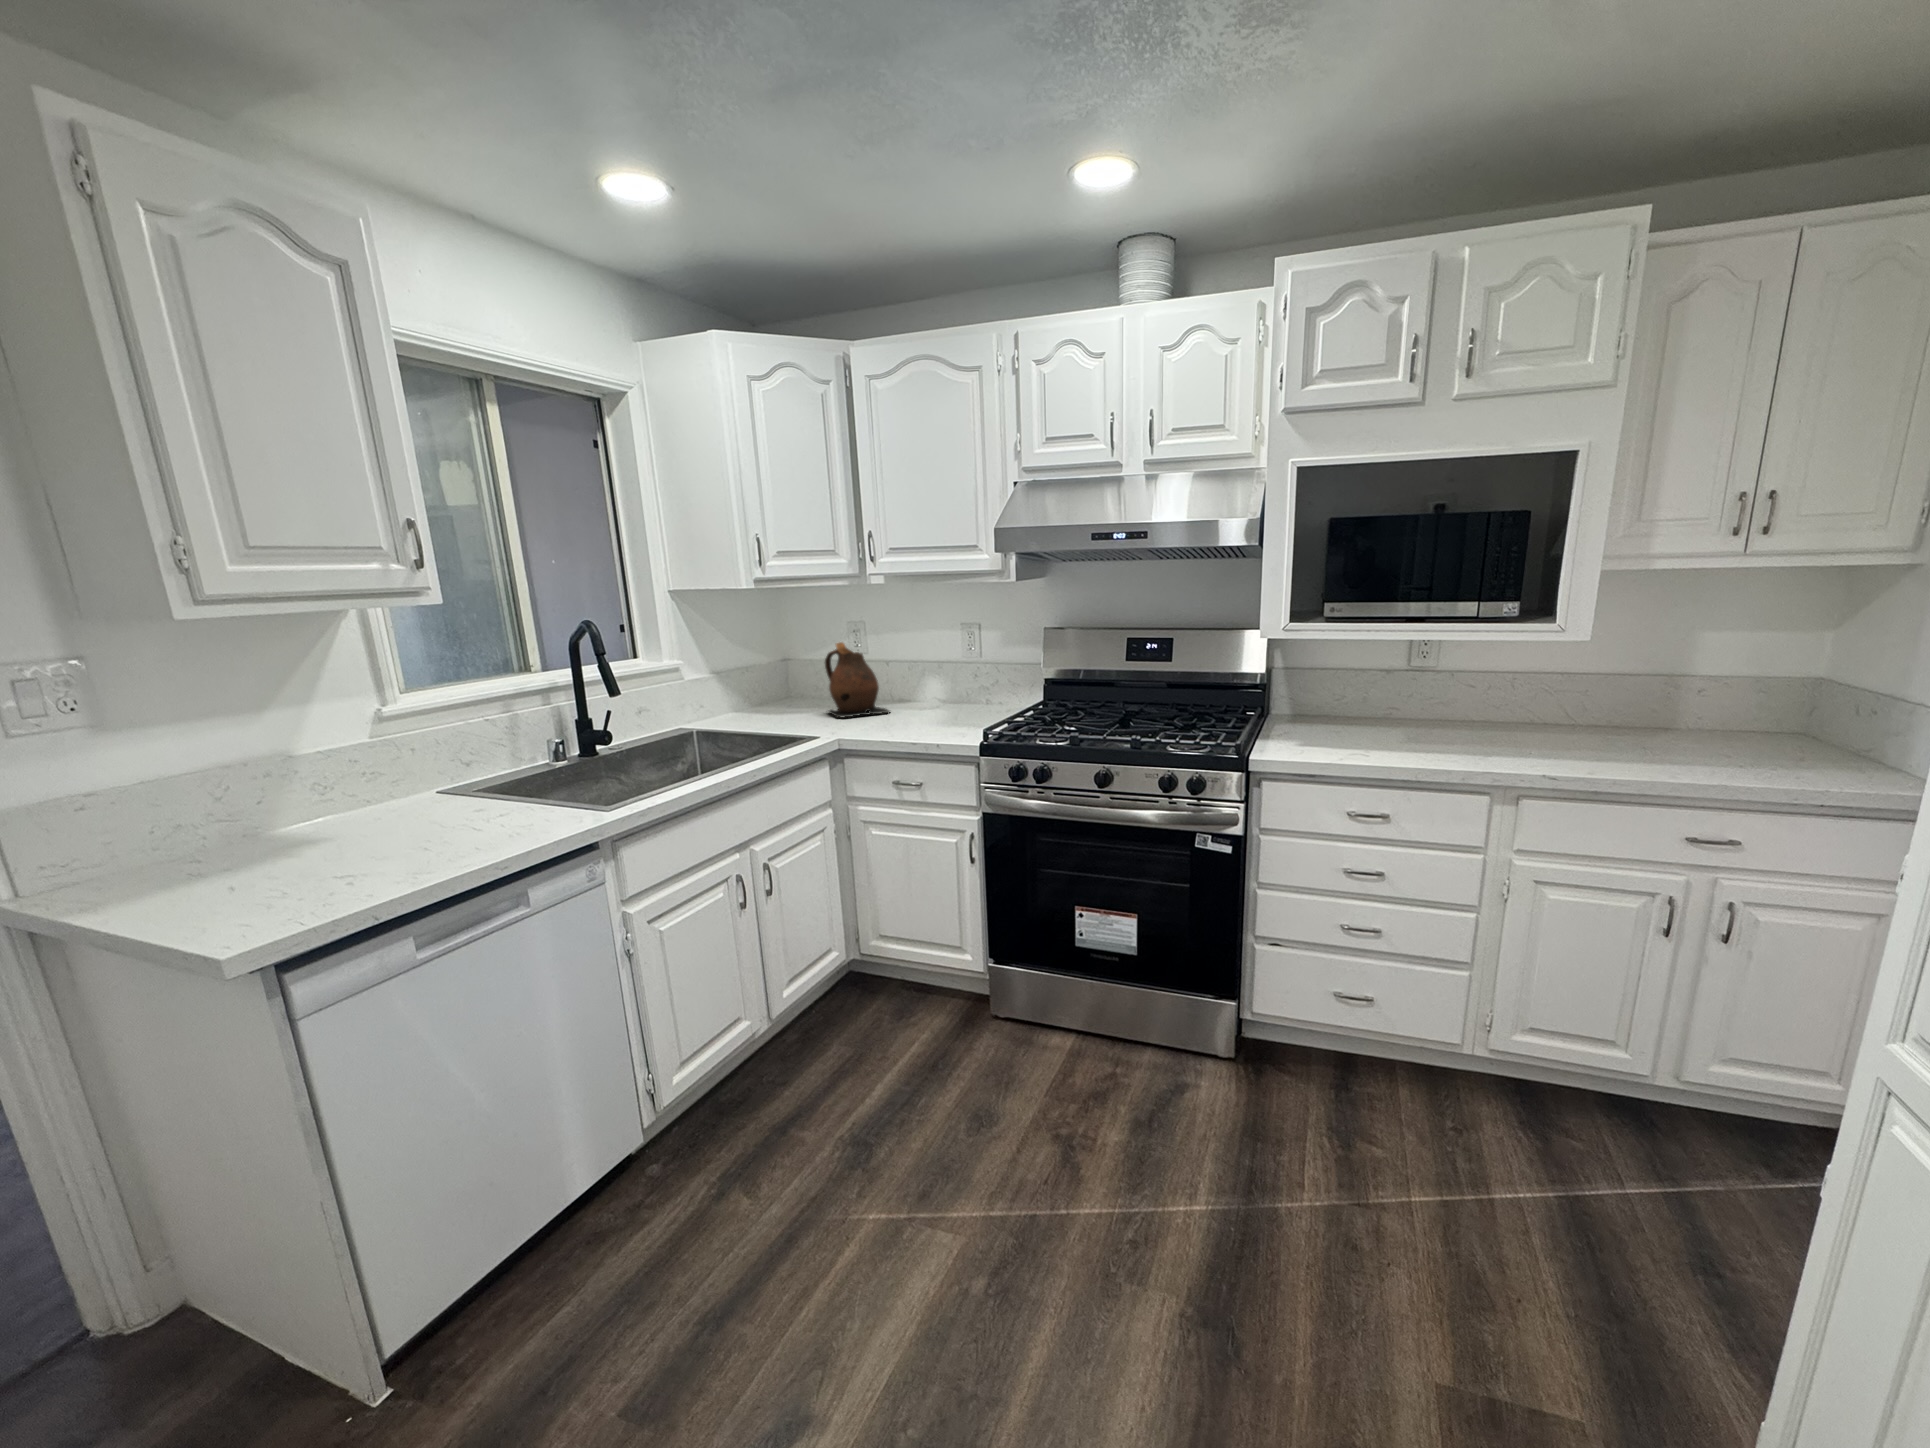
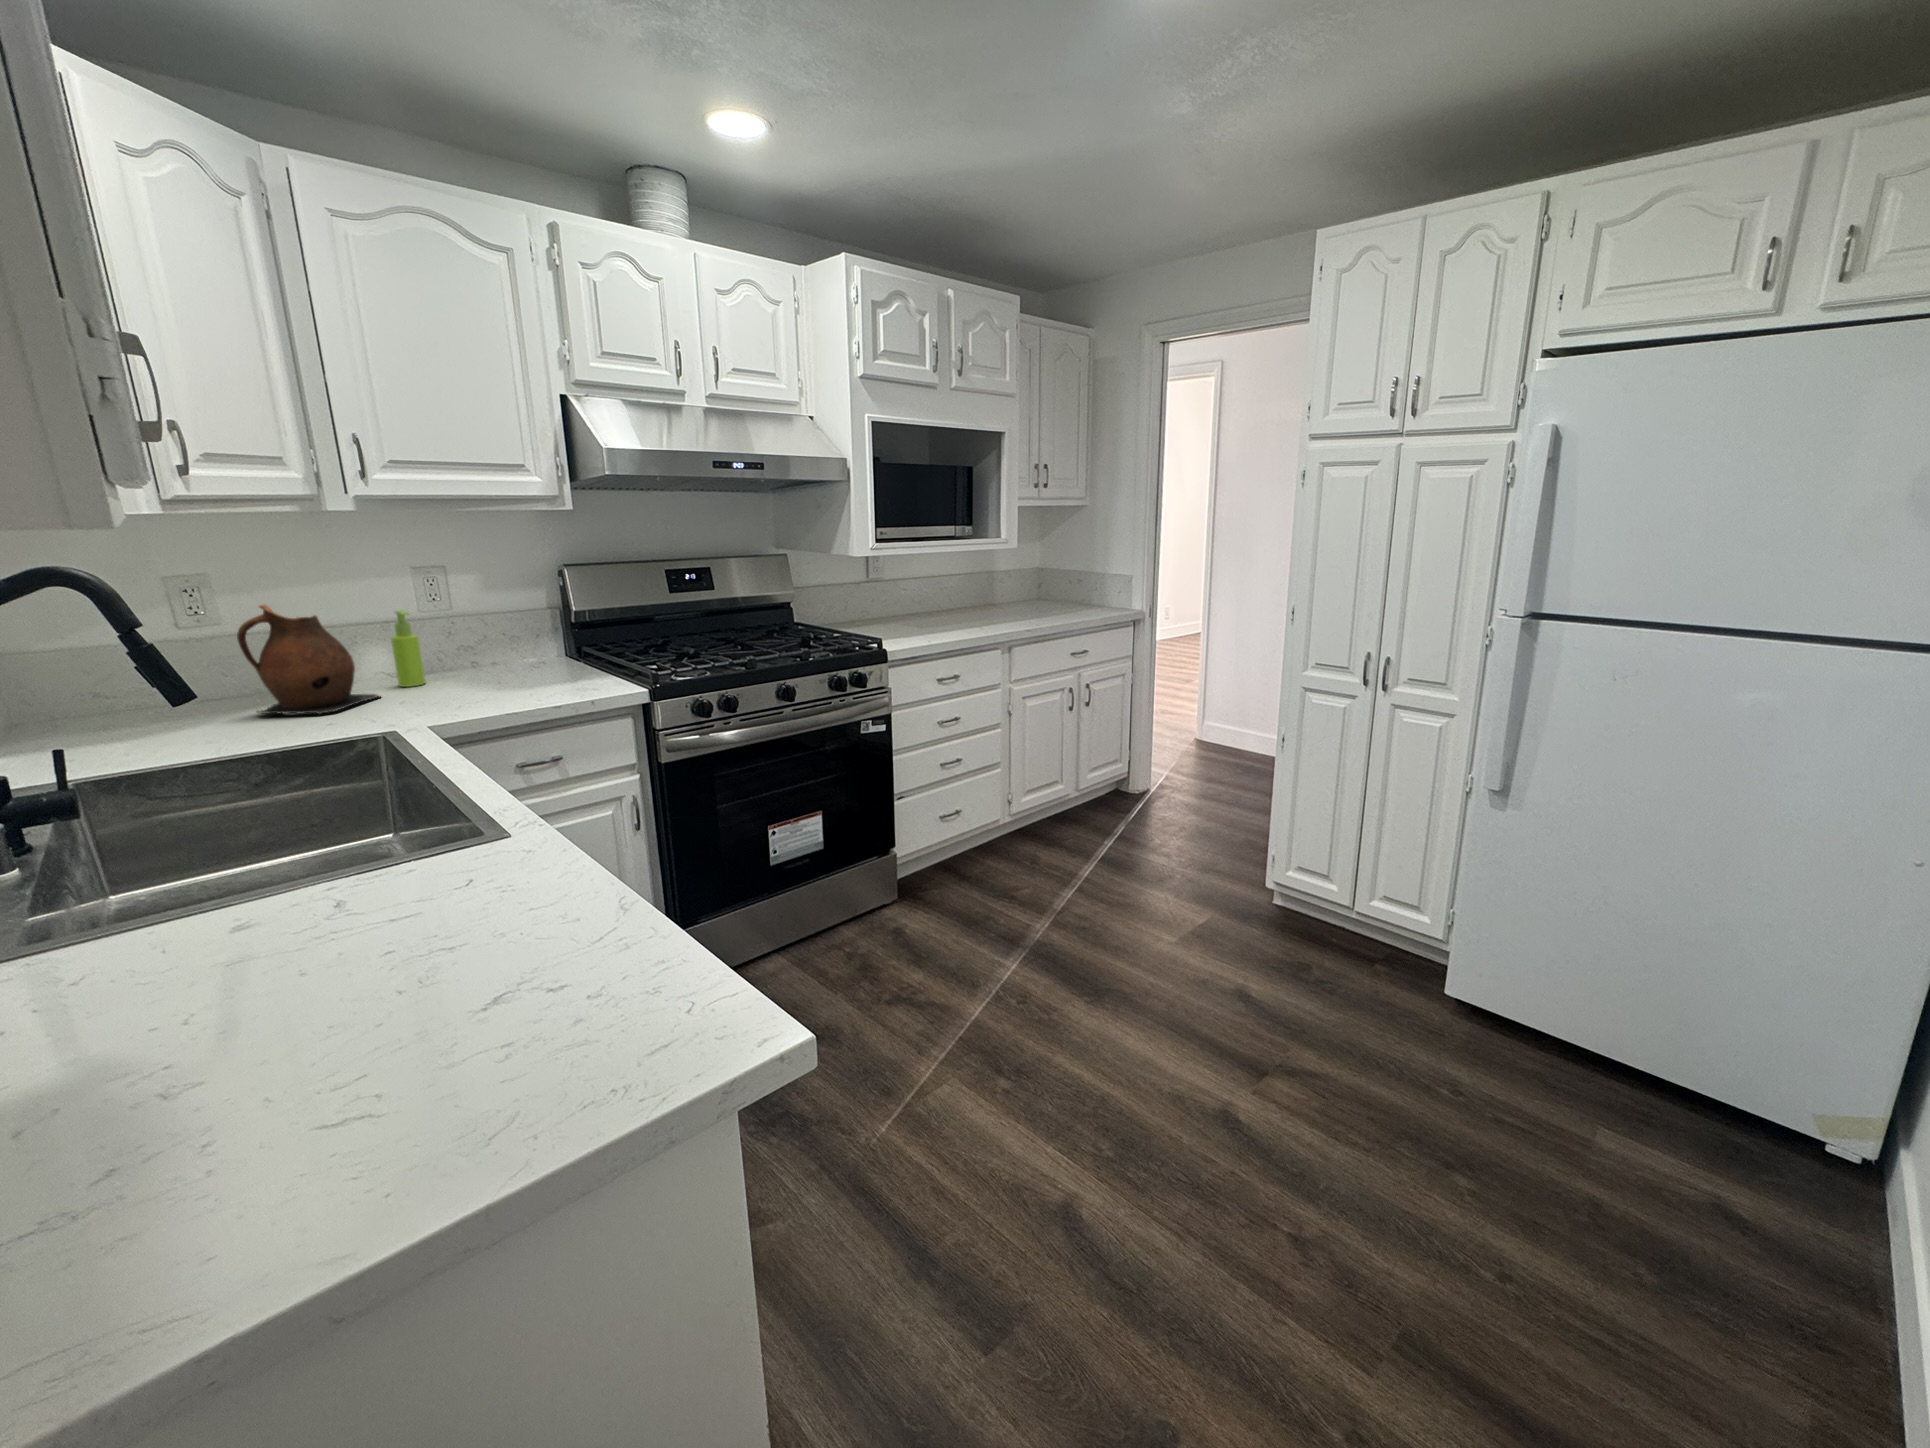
soap dispenser: none [916,654,933,710] -> present [391,611,425,687]

